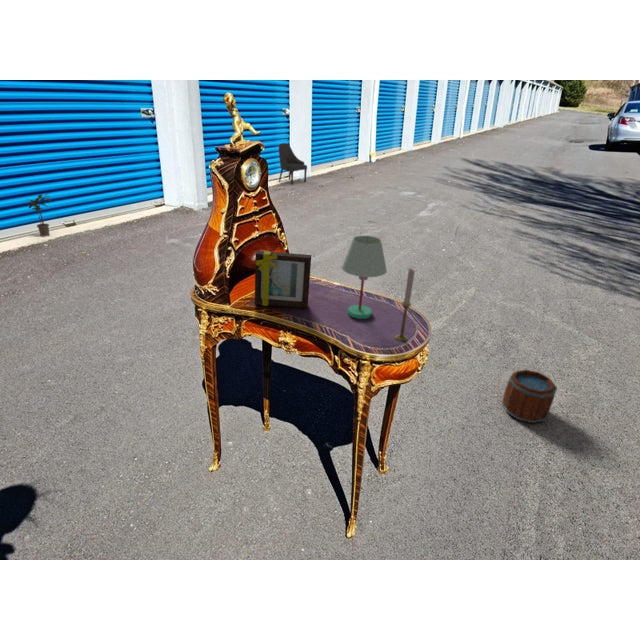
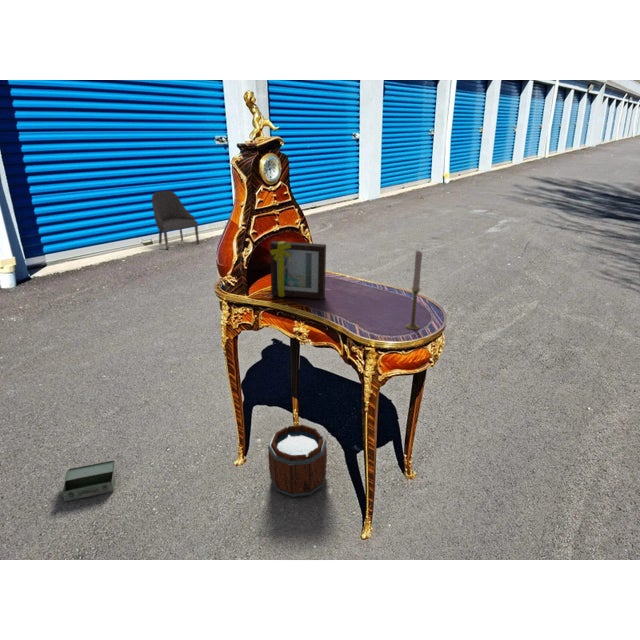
chair: present [279,143,307,184] -> present [152,191,199,250]
potted plant: present [26,194,51,236] -> none [112,215,135,254]
table lamp: present [342,236,387,319] -> none [354,223,402,309]
bucket: present [502,370,557,423] -> present [268,425,327,497]
toolbox: none [29,476,86,525] -> present [62,461,115,501]

